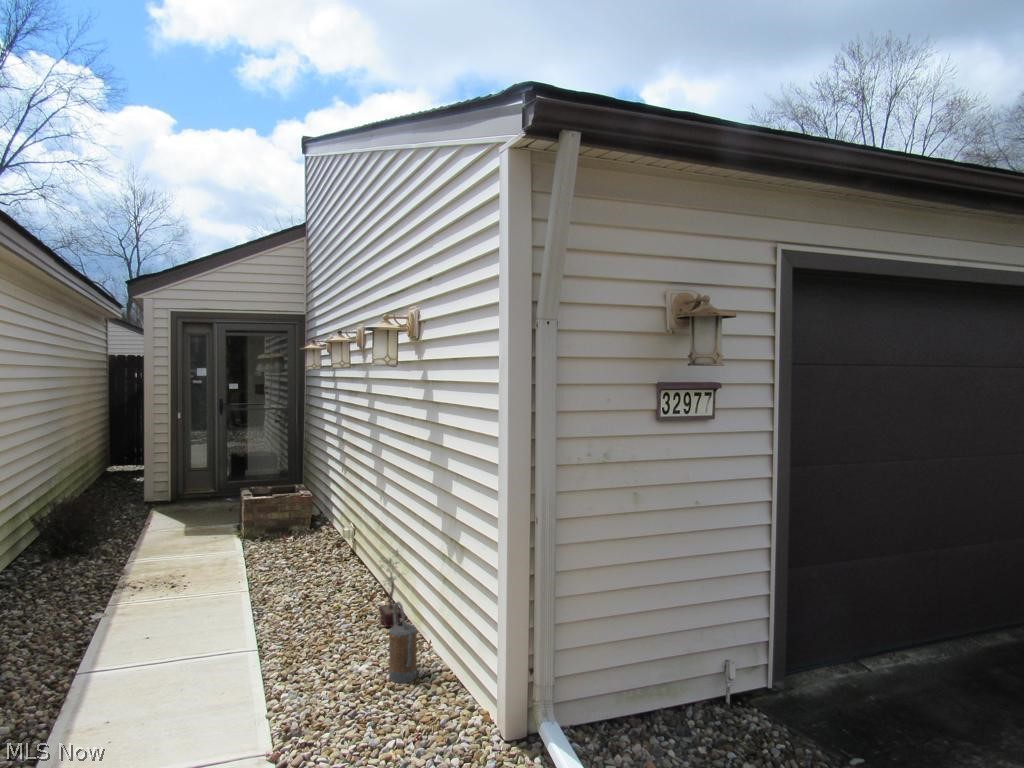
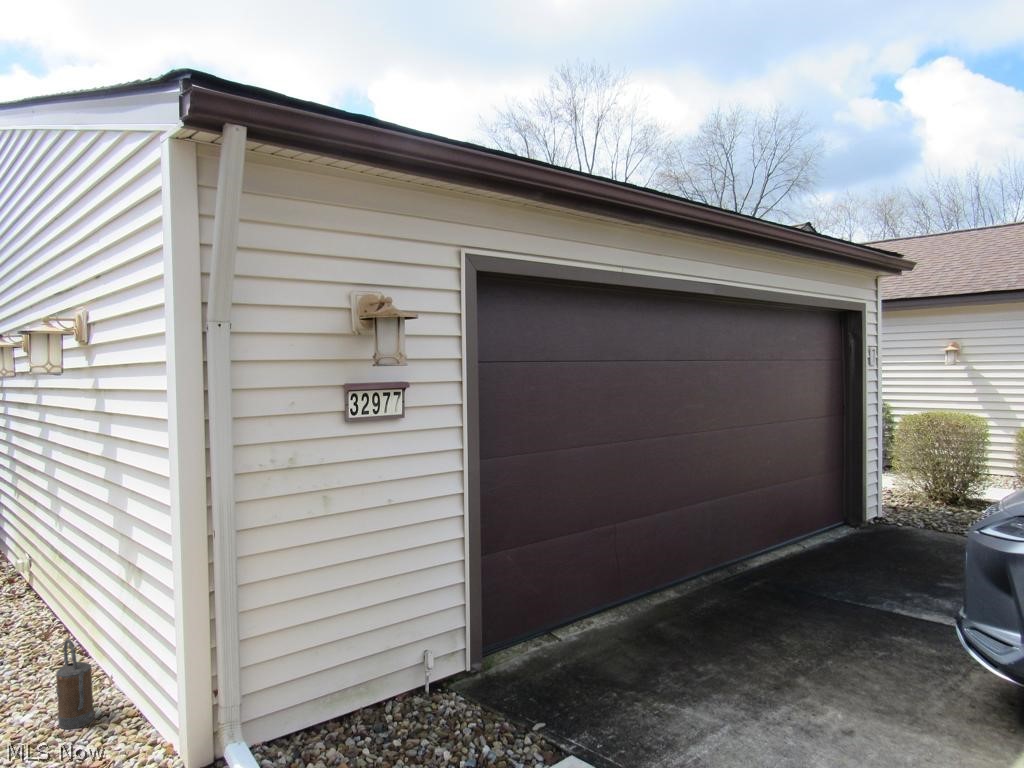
potted plant: present [379,550,402,627] -> none [48,577,85,670]

